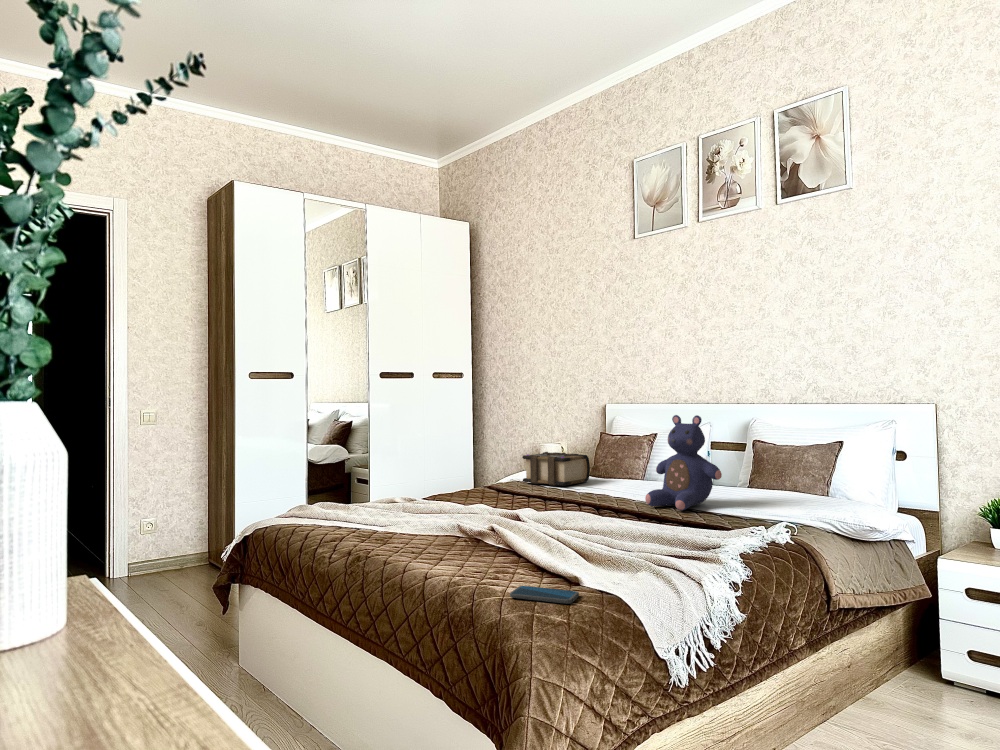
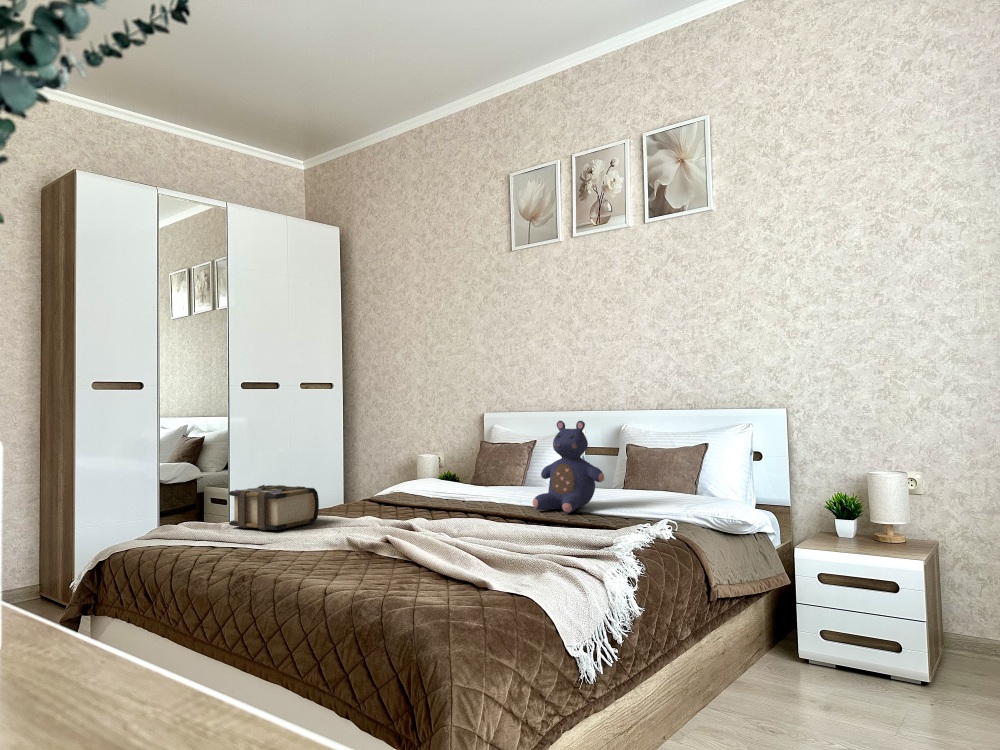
book: present [522,452,590,486] -> present [229,485,319,530]
smartphone: present [510,586,579,604] -> none [421,593,491,608]

